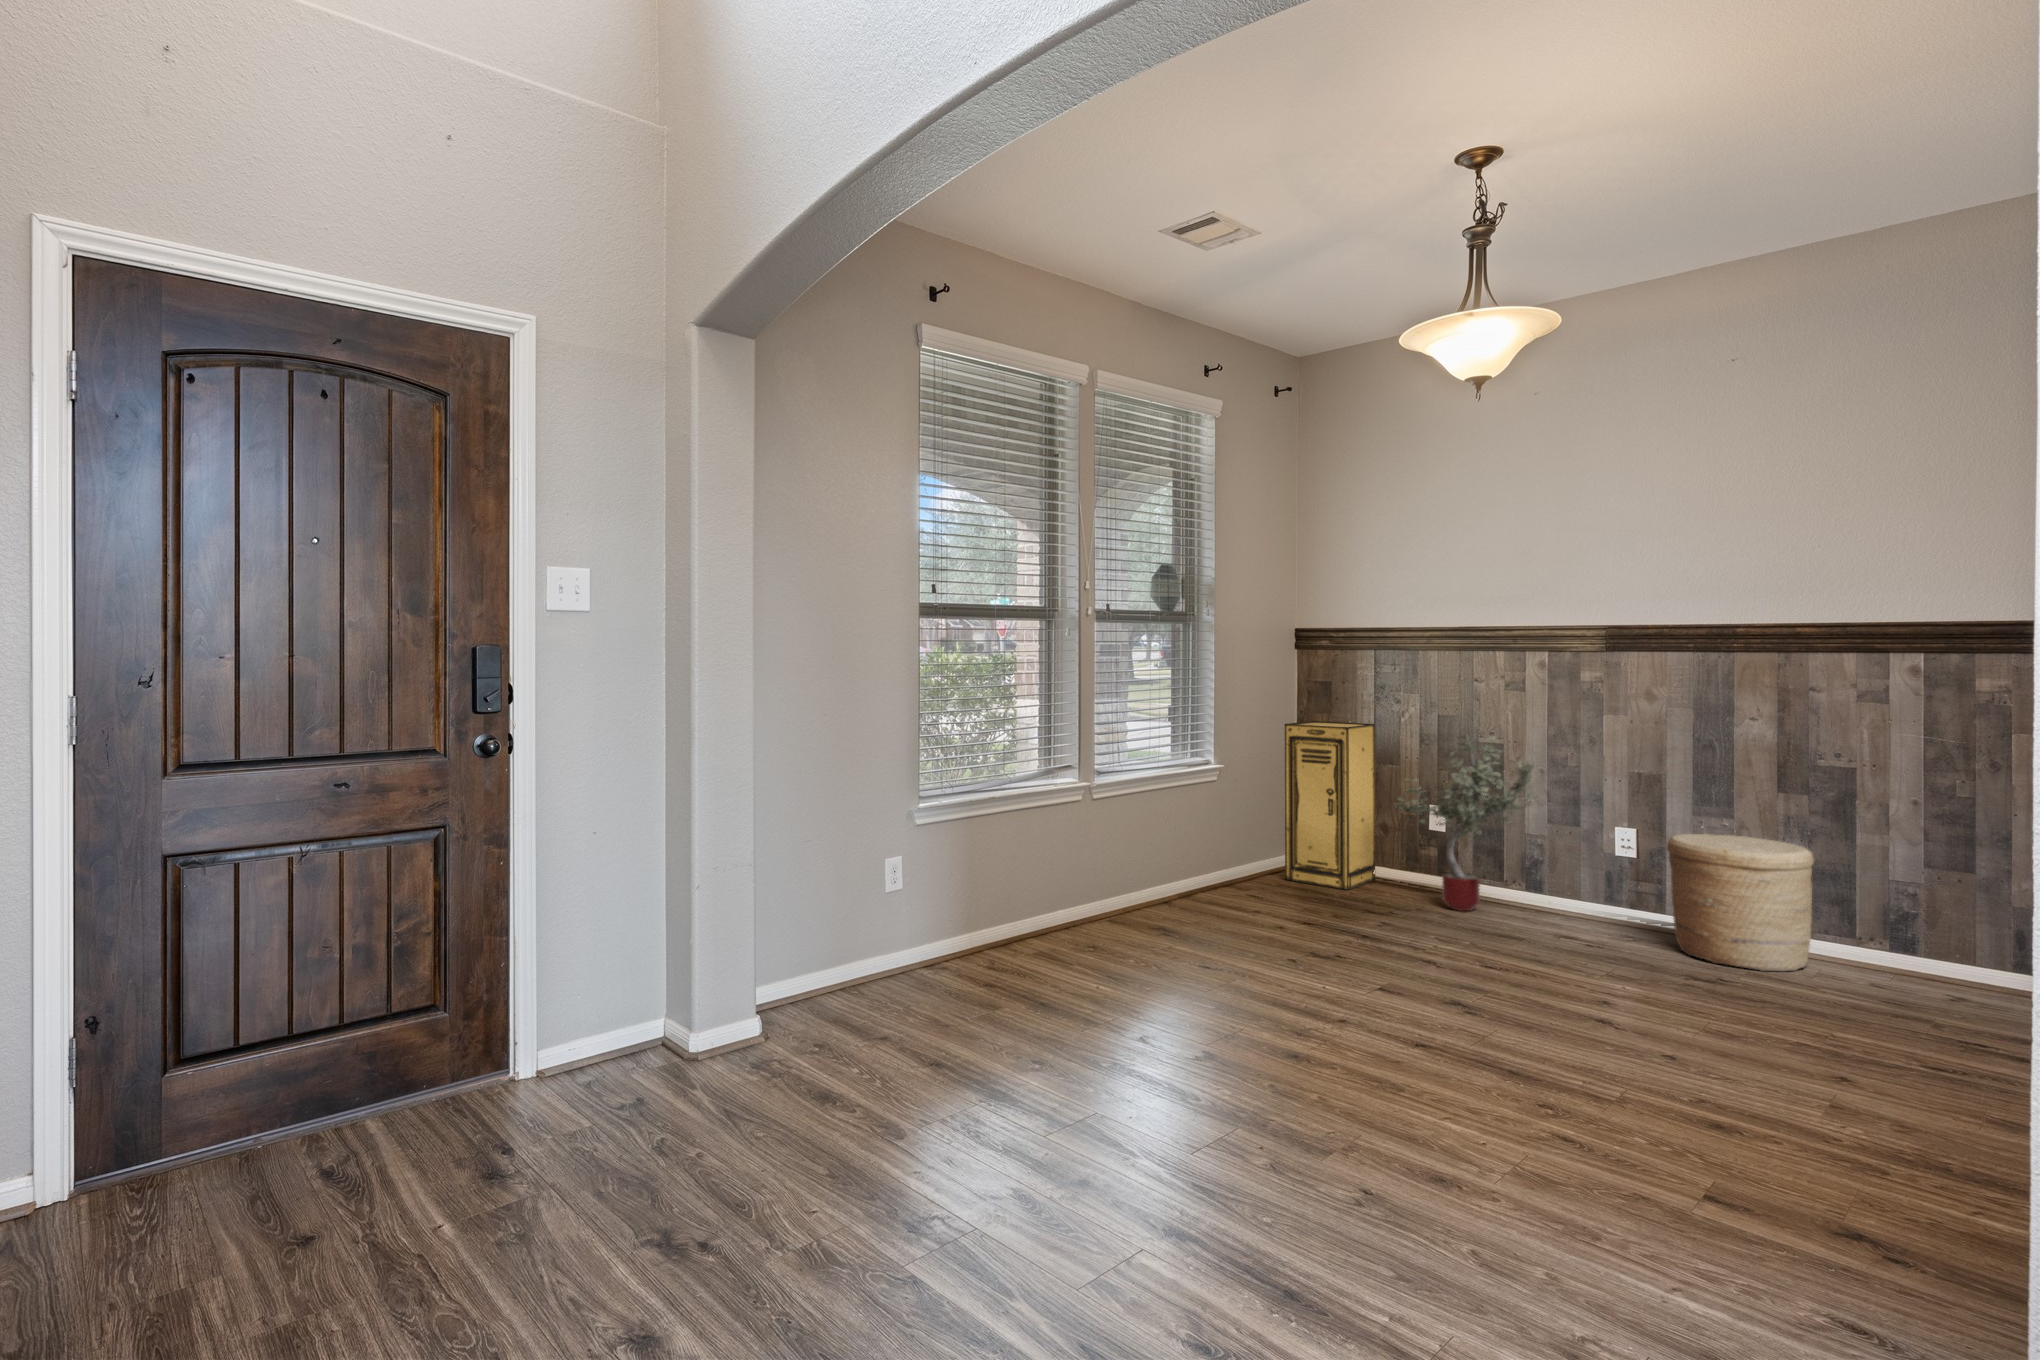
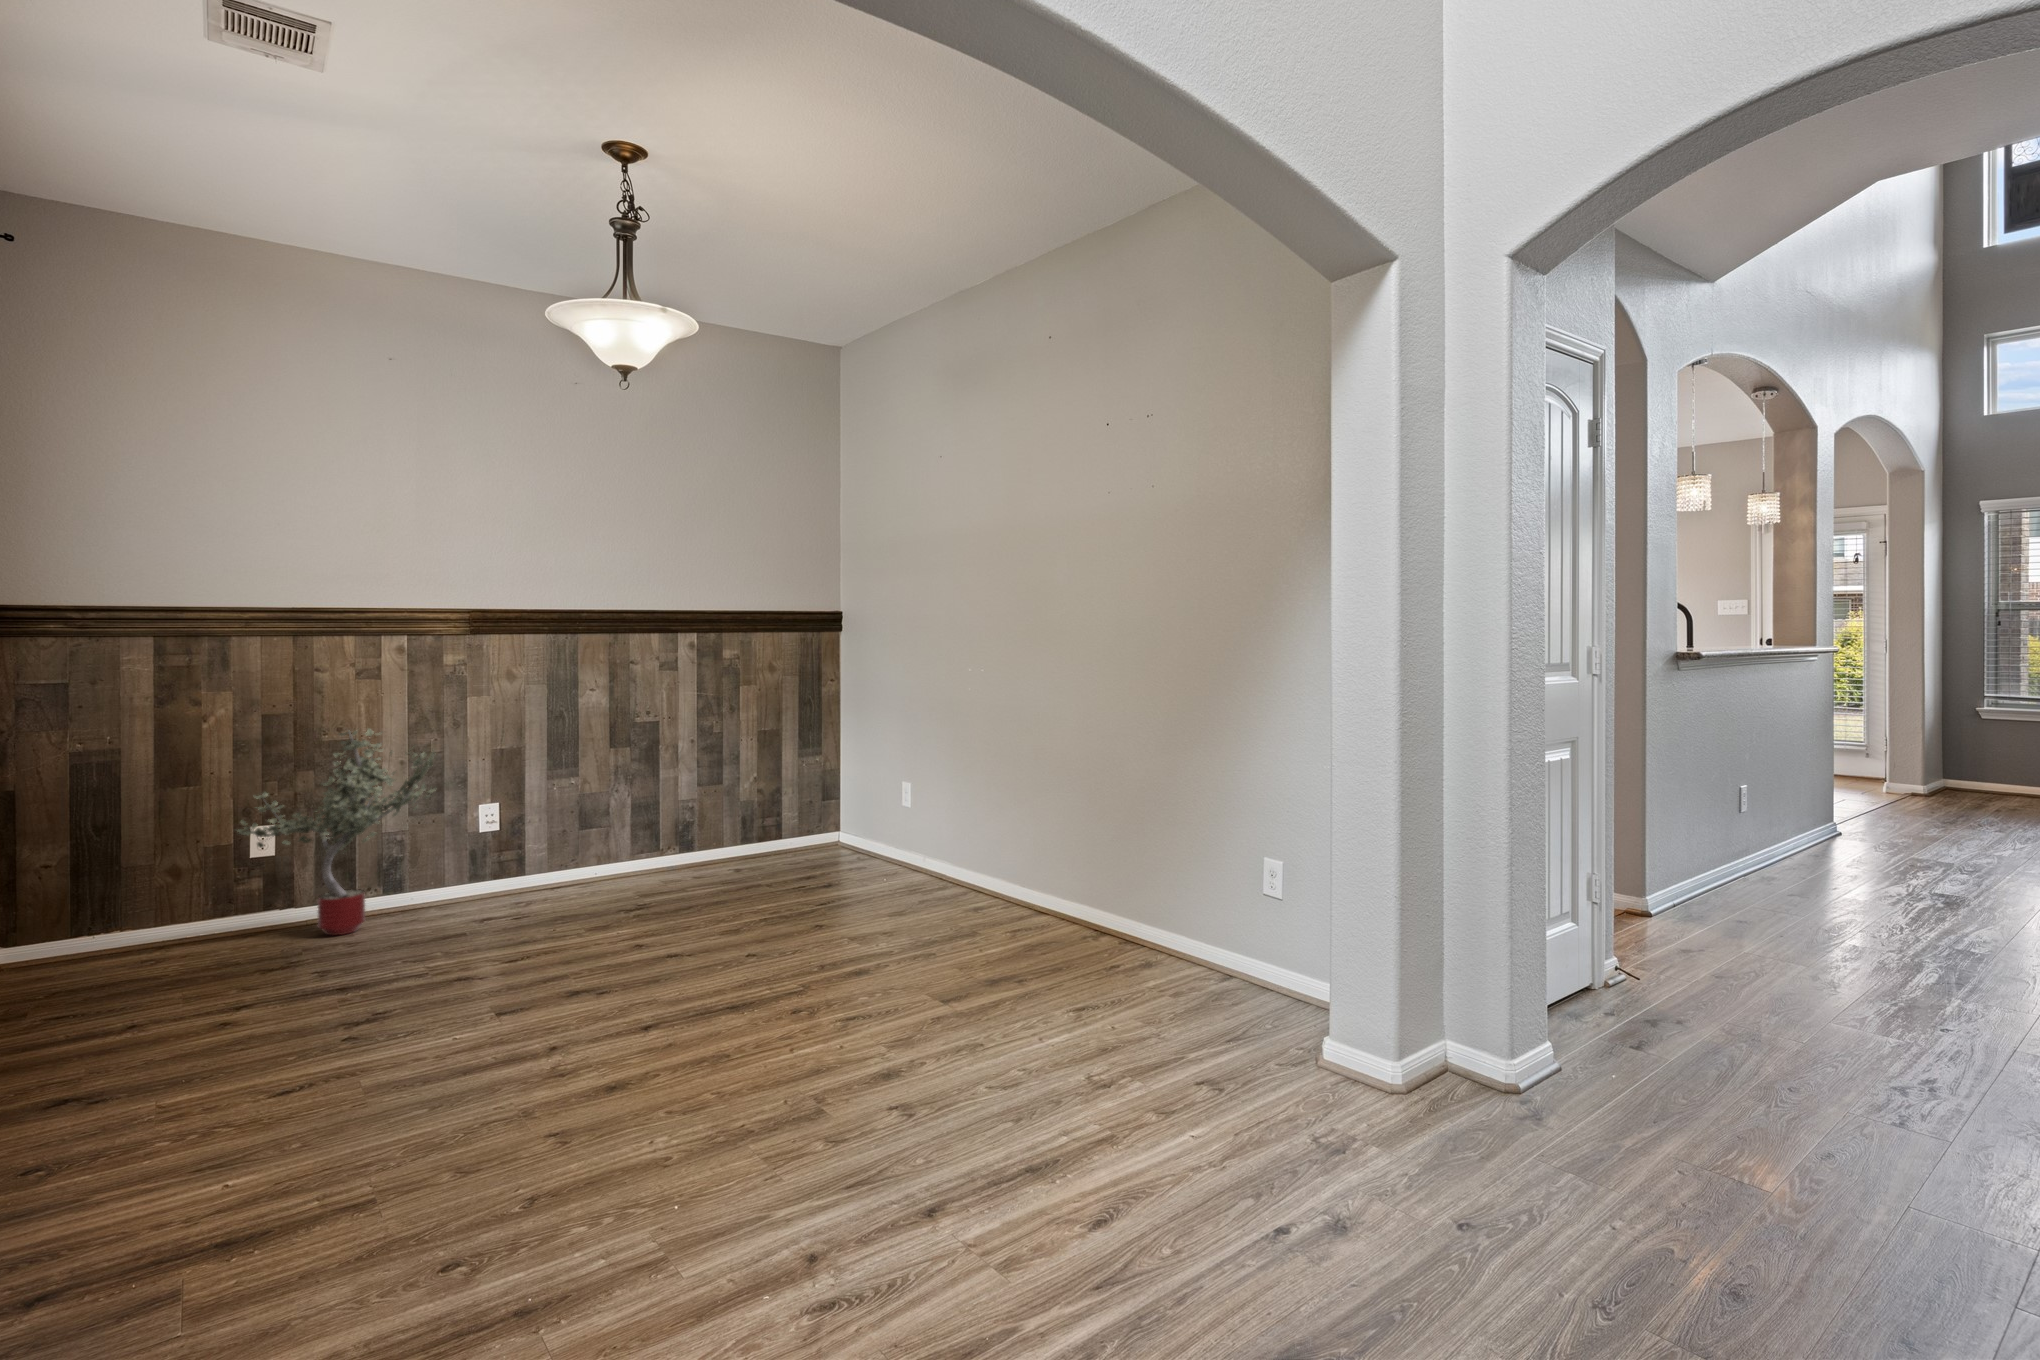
storage cabinet: present [1285,721,1375,890] -> none [34,734,165,984]
woven basket: present [1667,834,1814,971] -> none [559,788,666,899]

